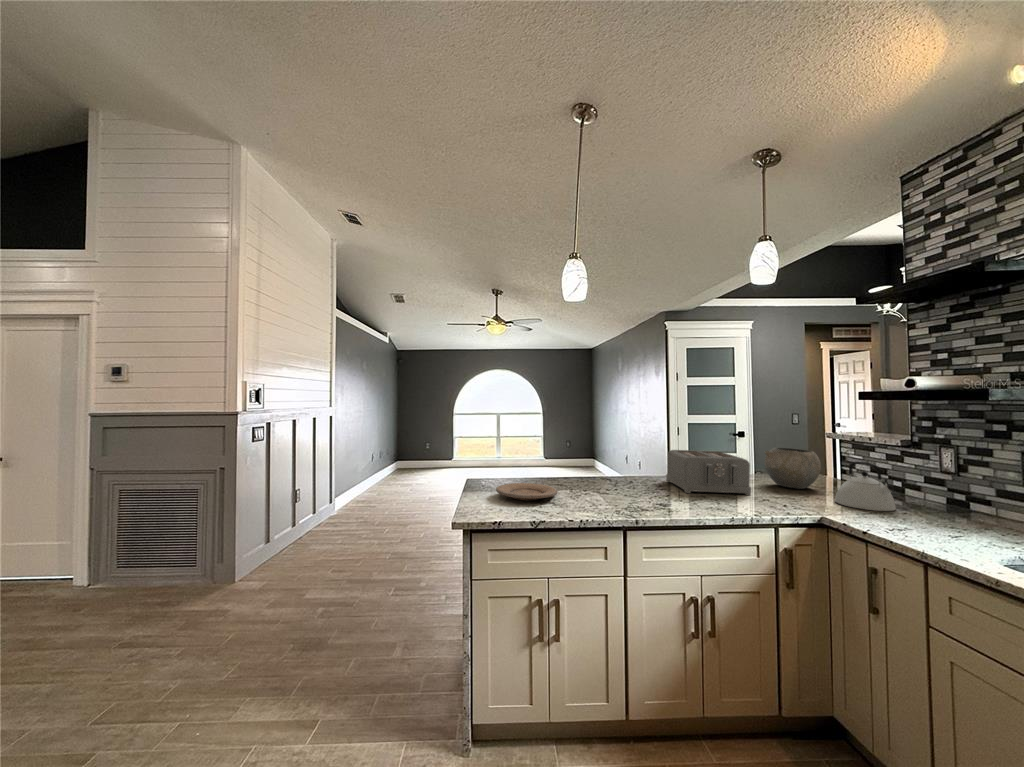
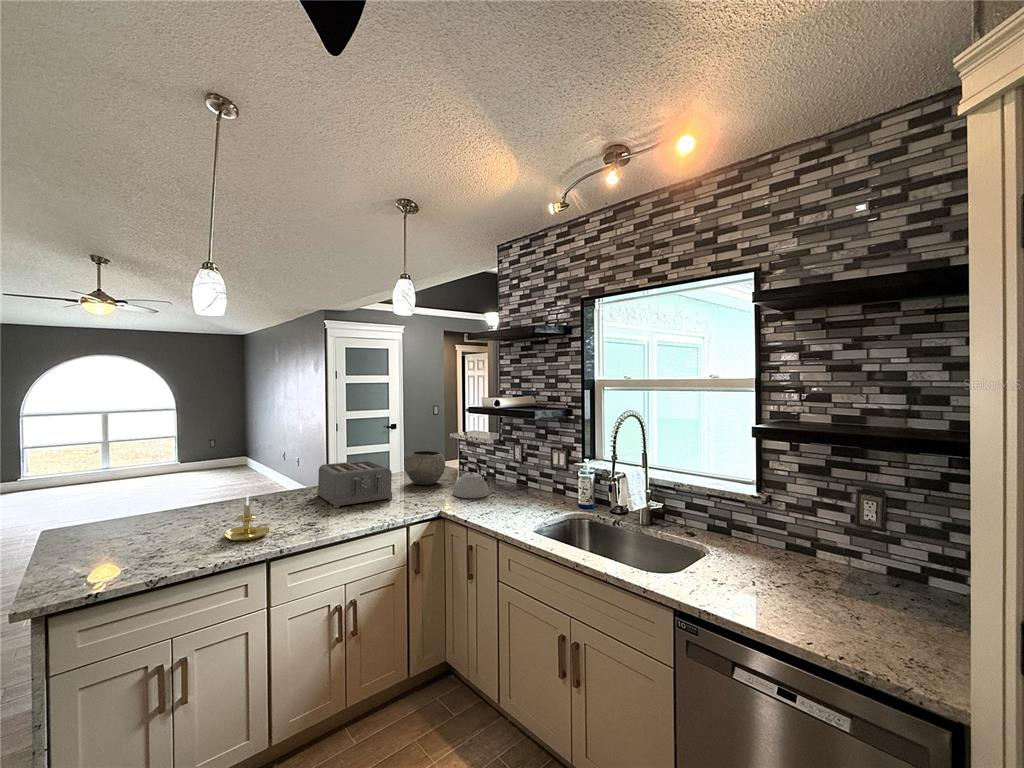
candle holder: none [588,461,629,504] -> present [224,494,272,541]
plate: present [496,483,558,501] -> none [80,532,181,562]

